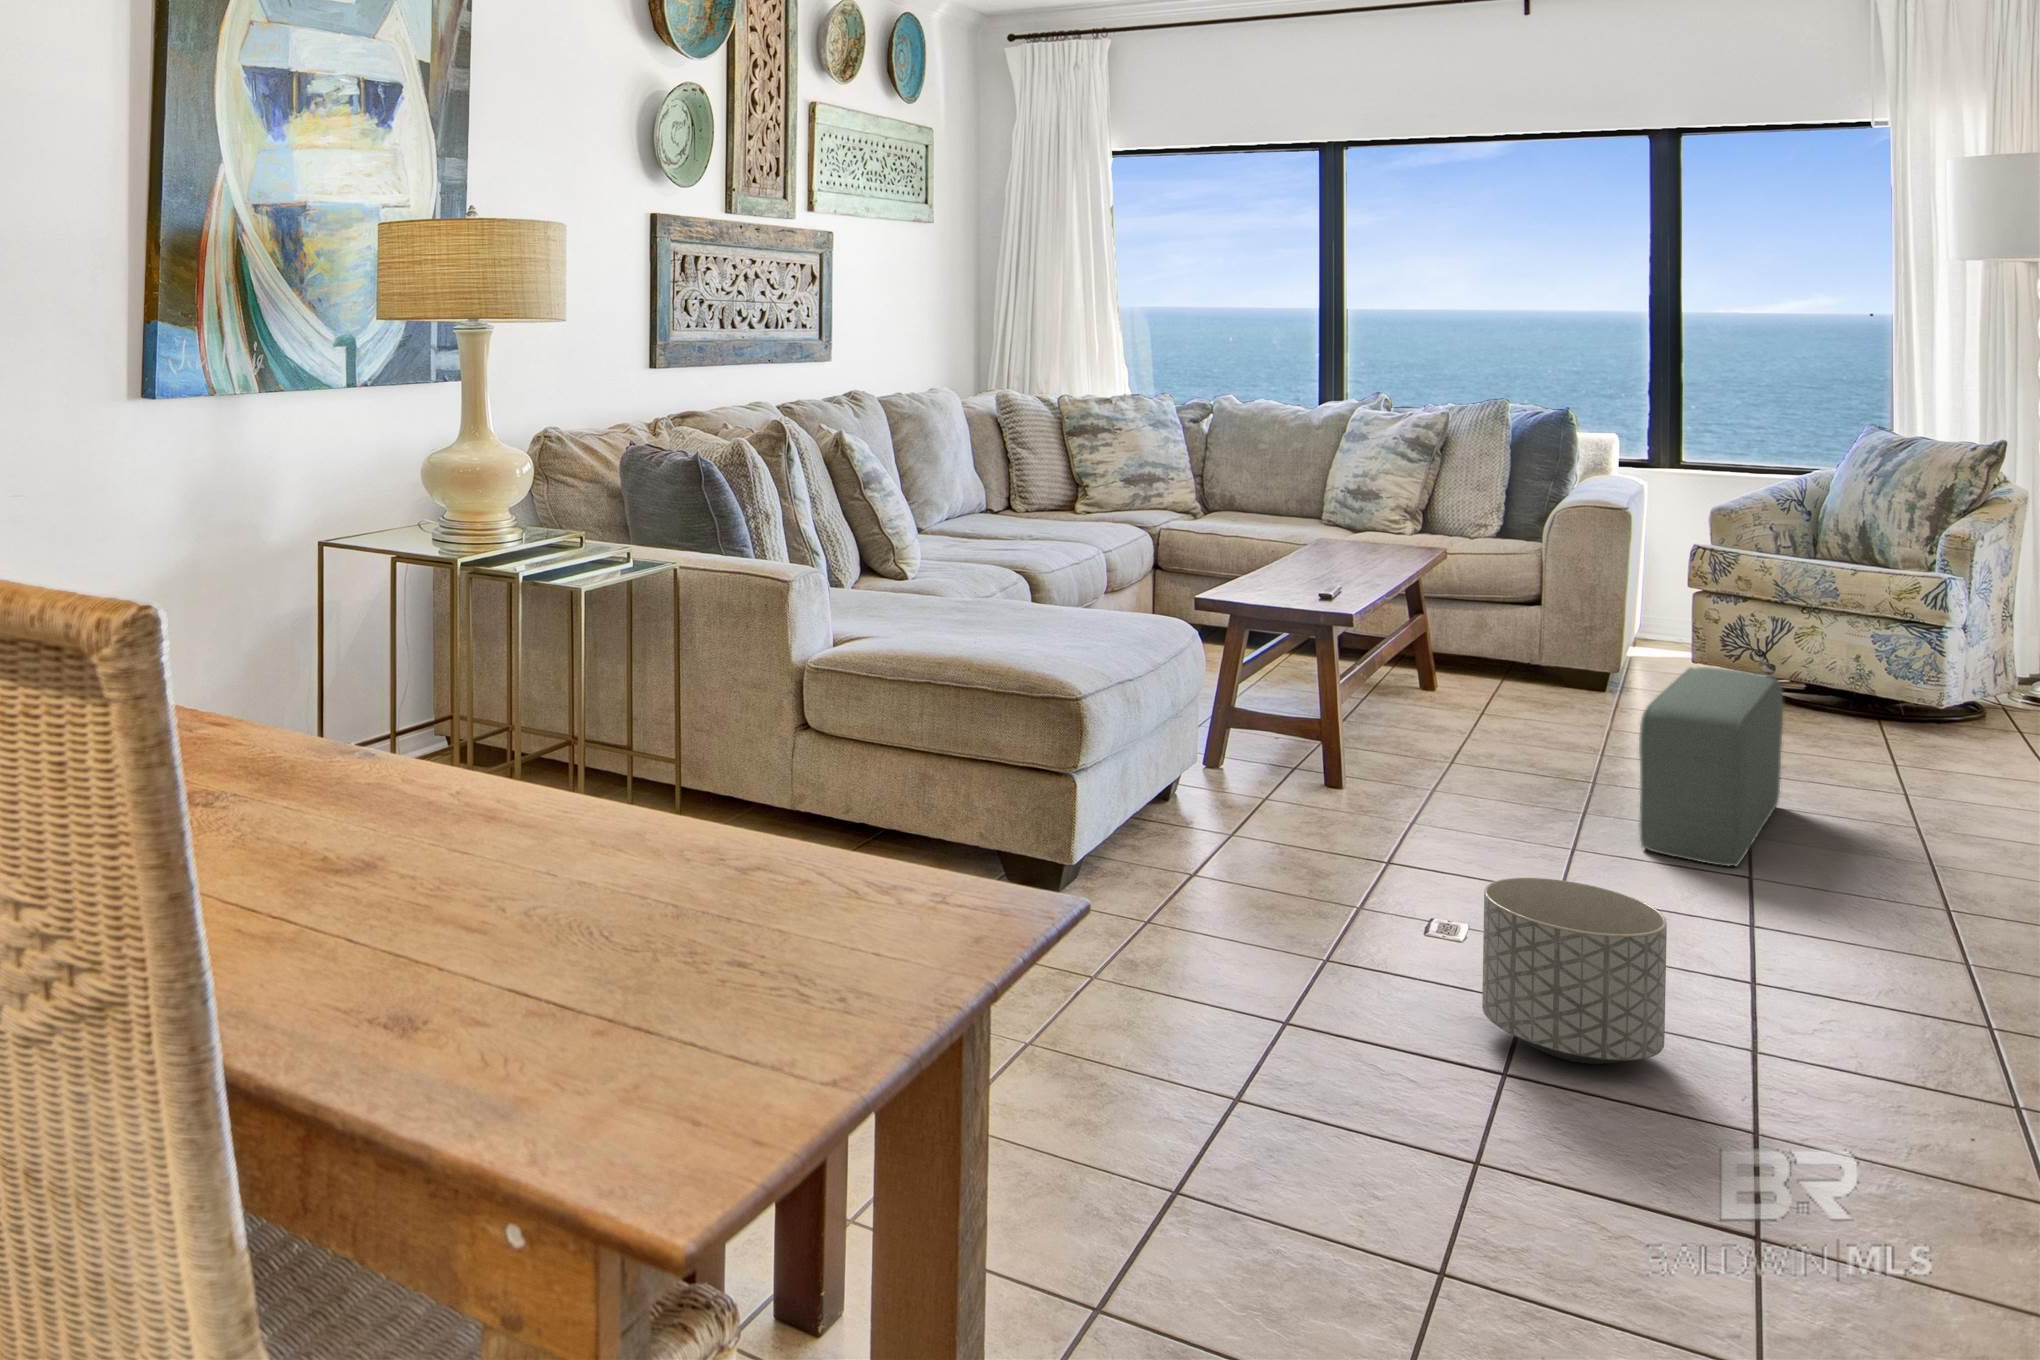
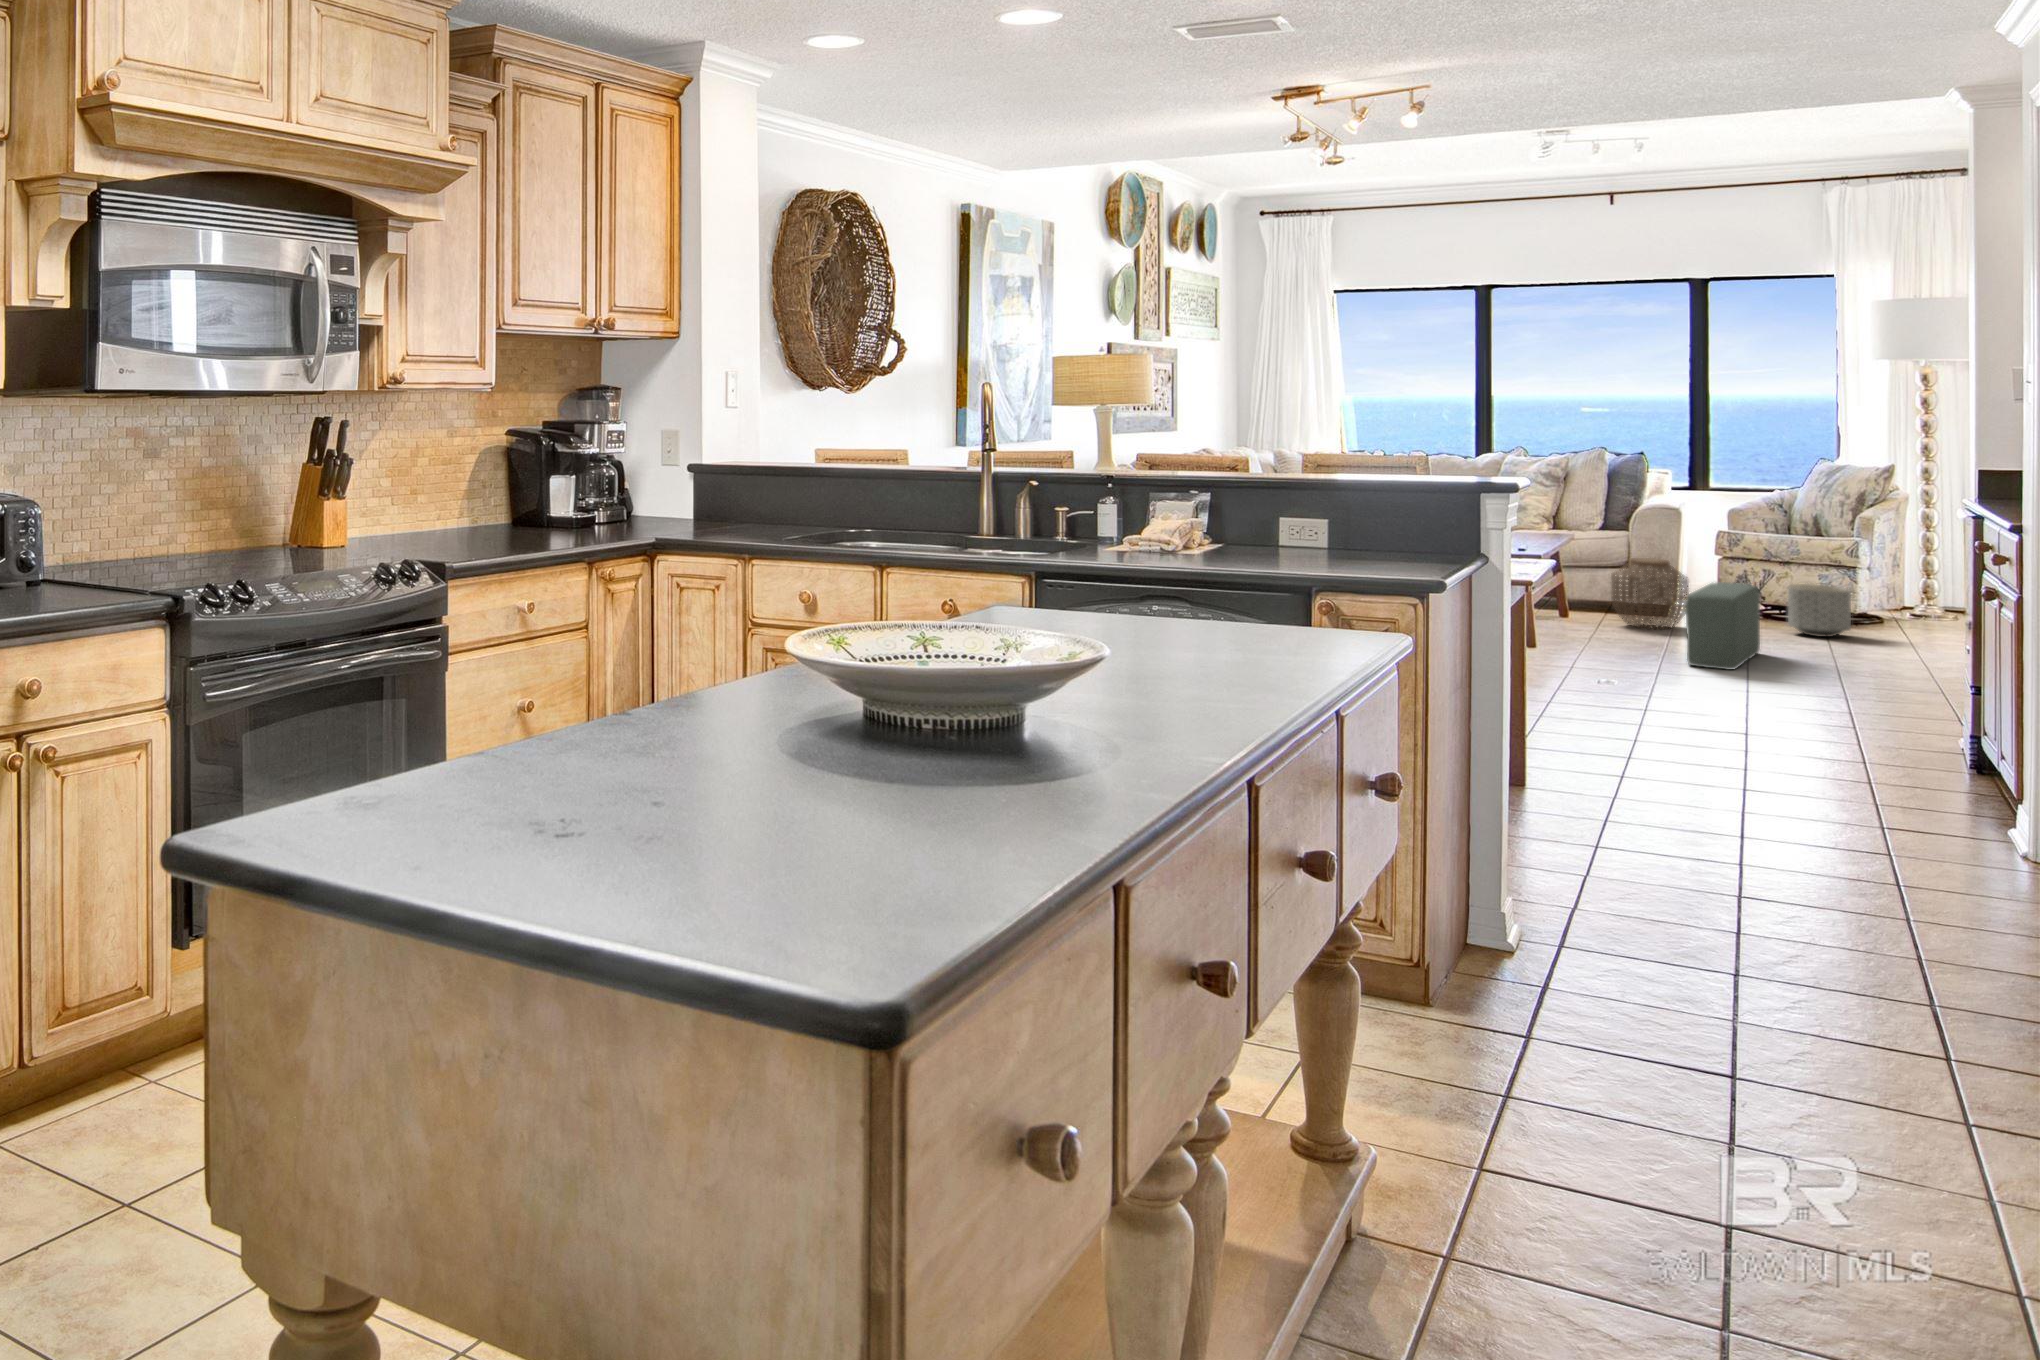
woven basket: none [1505,597,1641,728] -> present [1611,558,1689,630]
planter: present [1482,878,1667,1064] -> present [1787,584,1851,637]

